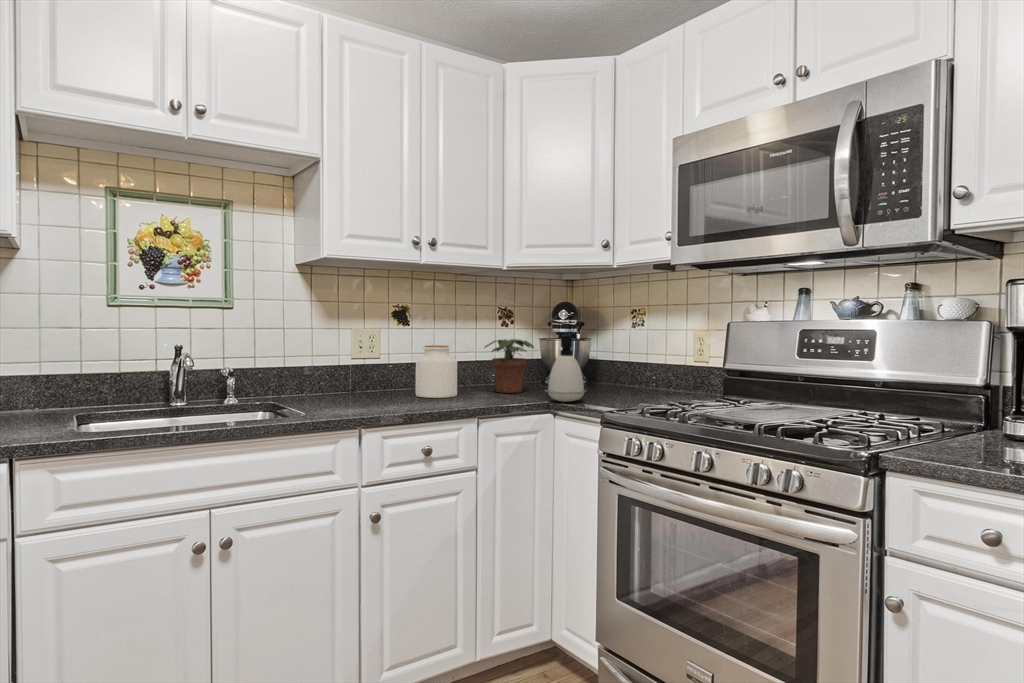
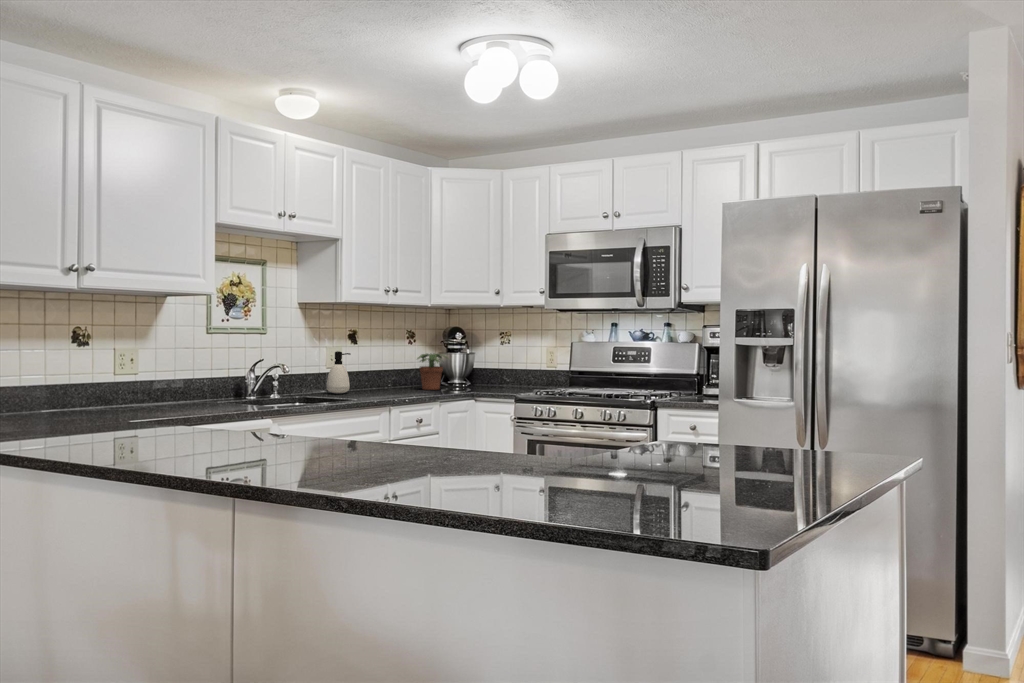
soap dispenser: present [548,335,585,402] -> present [327,351,350,394]
jar: present [415,345,457,398] -> none [378,358,406,393]

